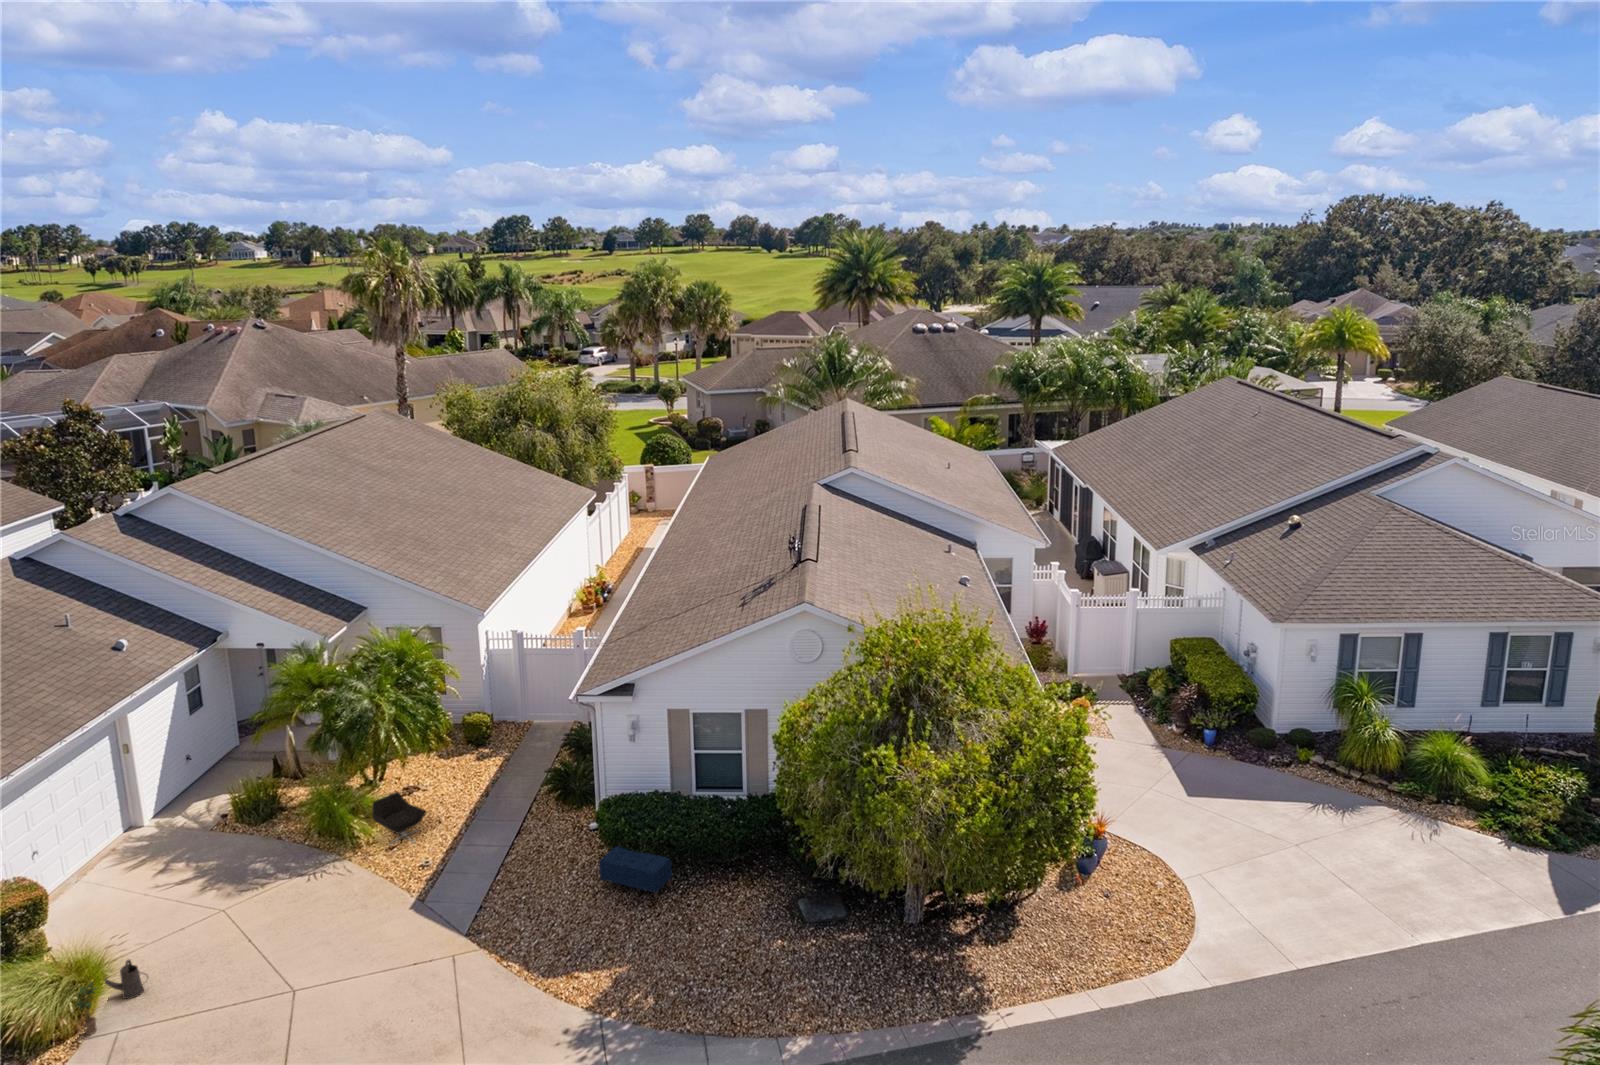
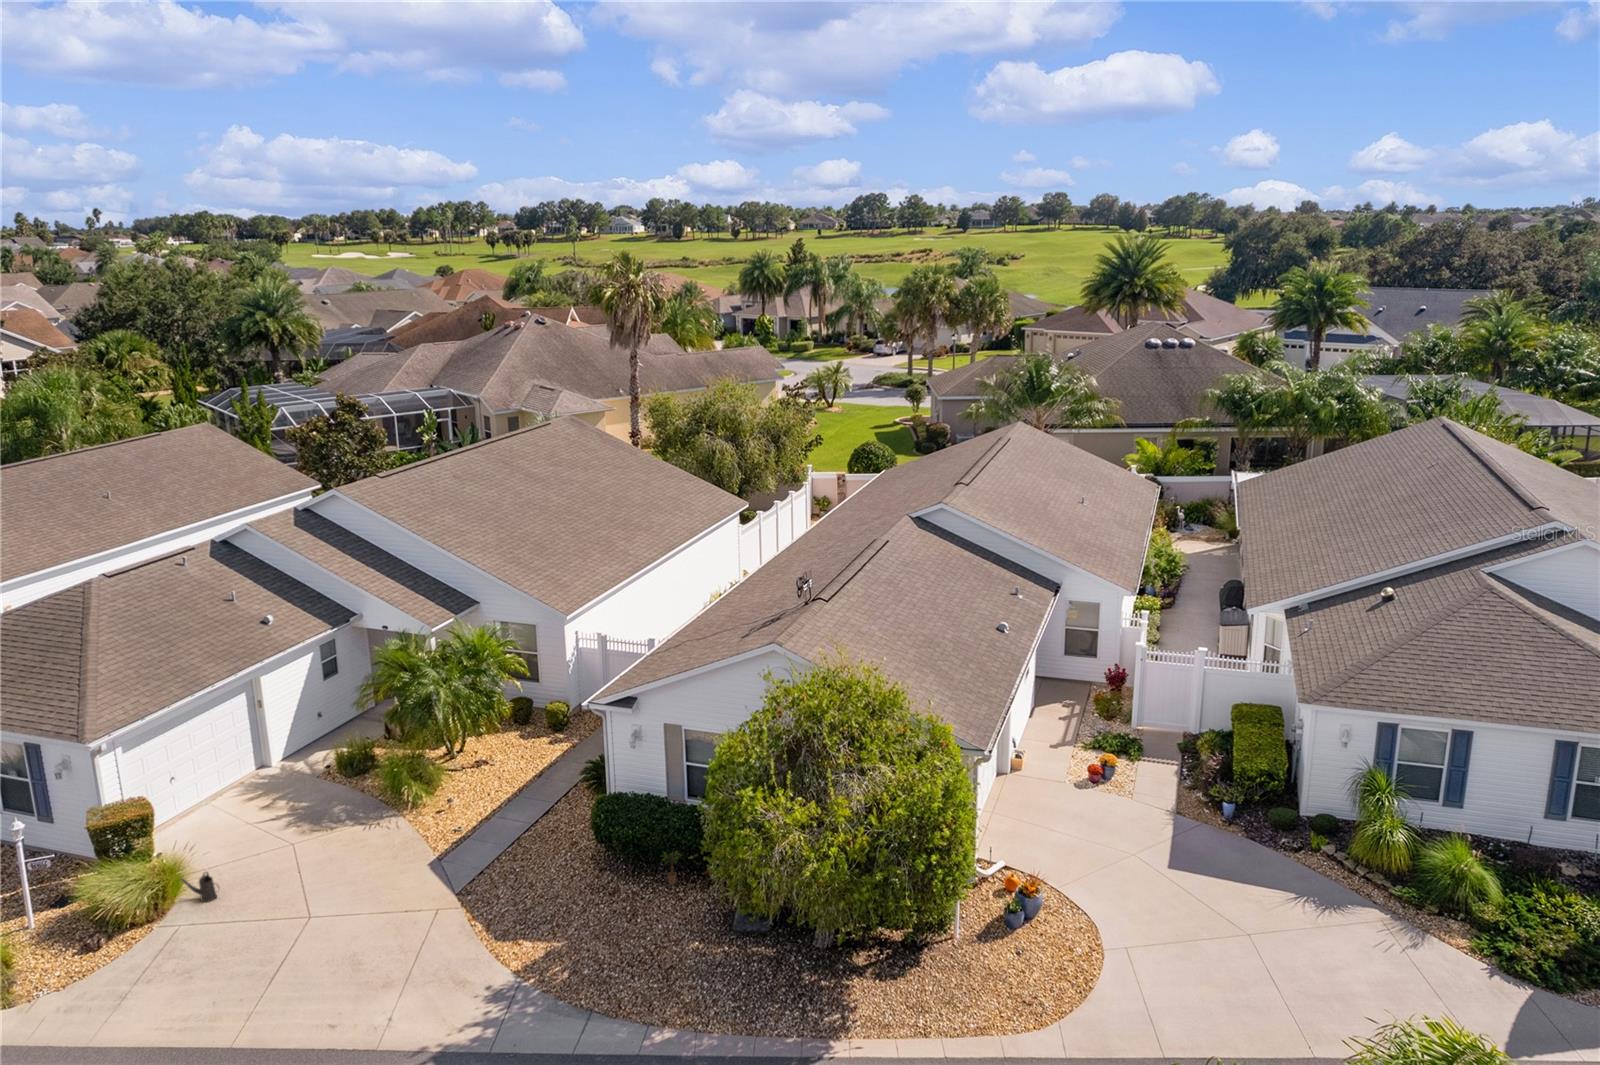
lounge chair: present [372,792,426,843] -> none [430,764,473,810]
bench: present [599,846,672,900] -> none [579,837,639,890]
potted plant: present [75,982,97,1035] -> present [661,850,683,884]

